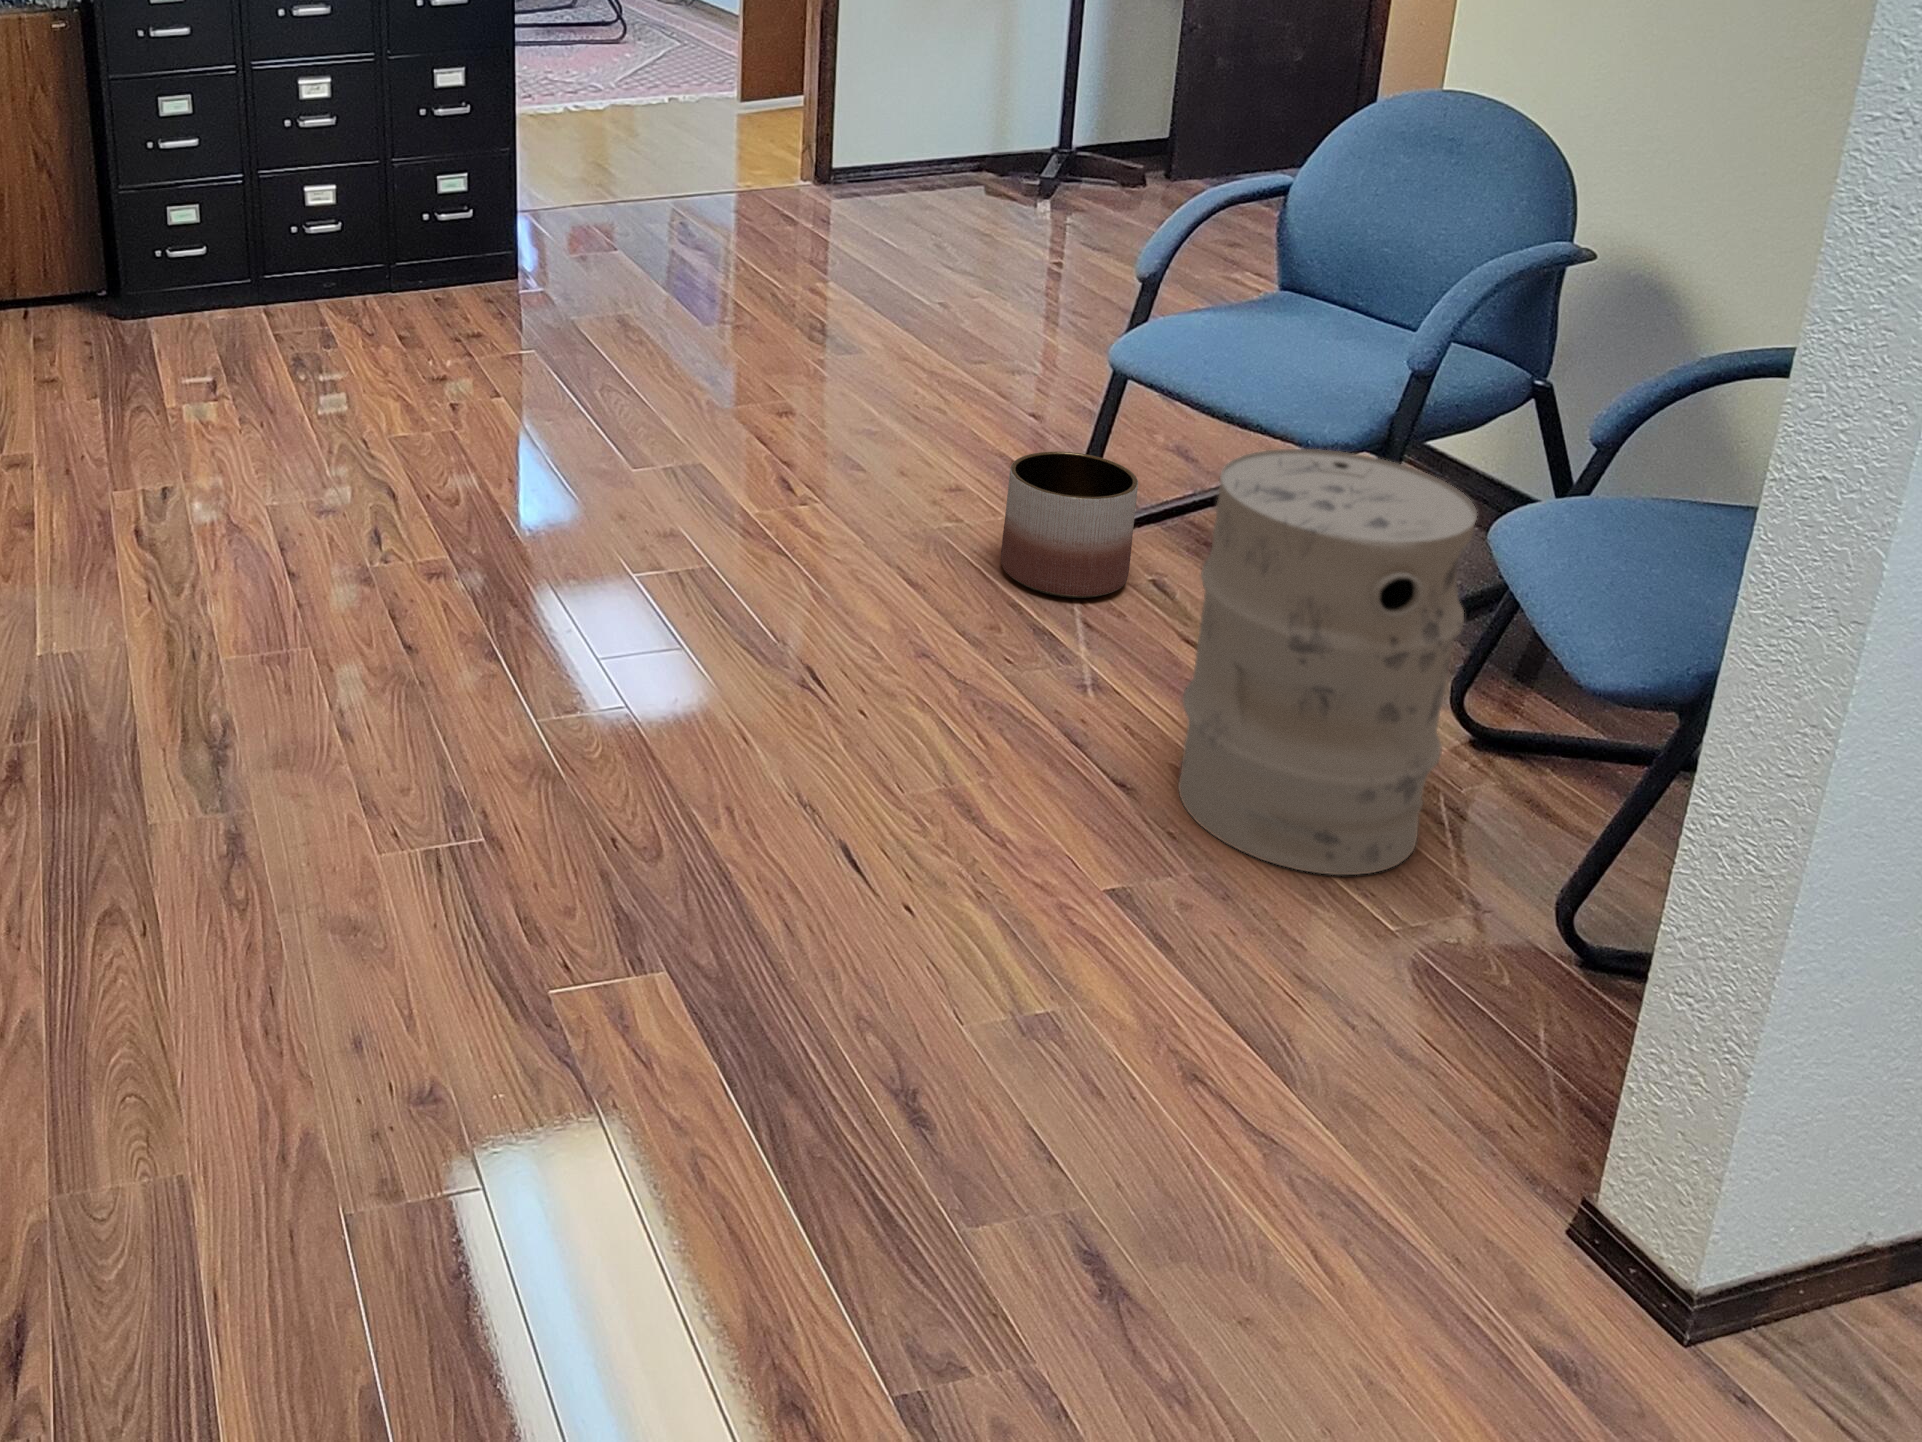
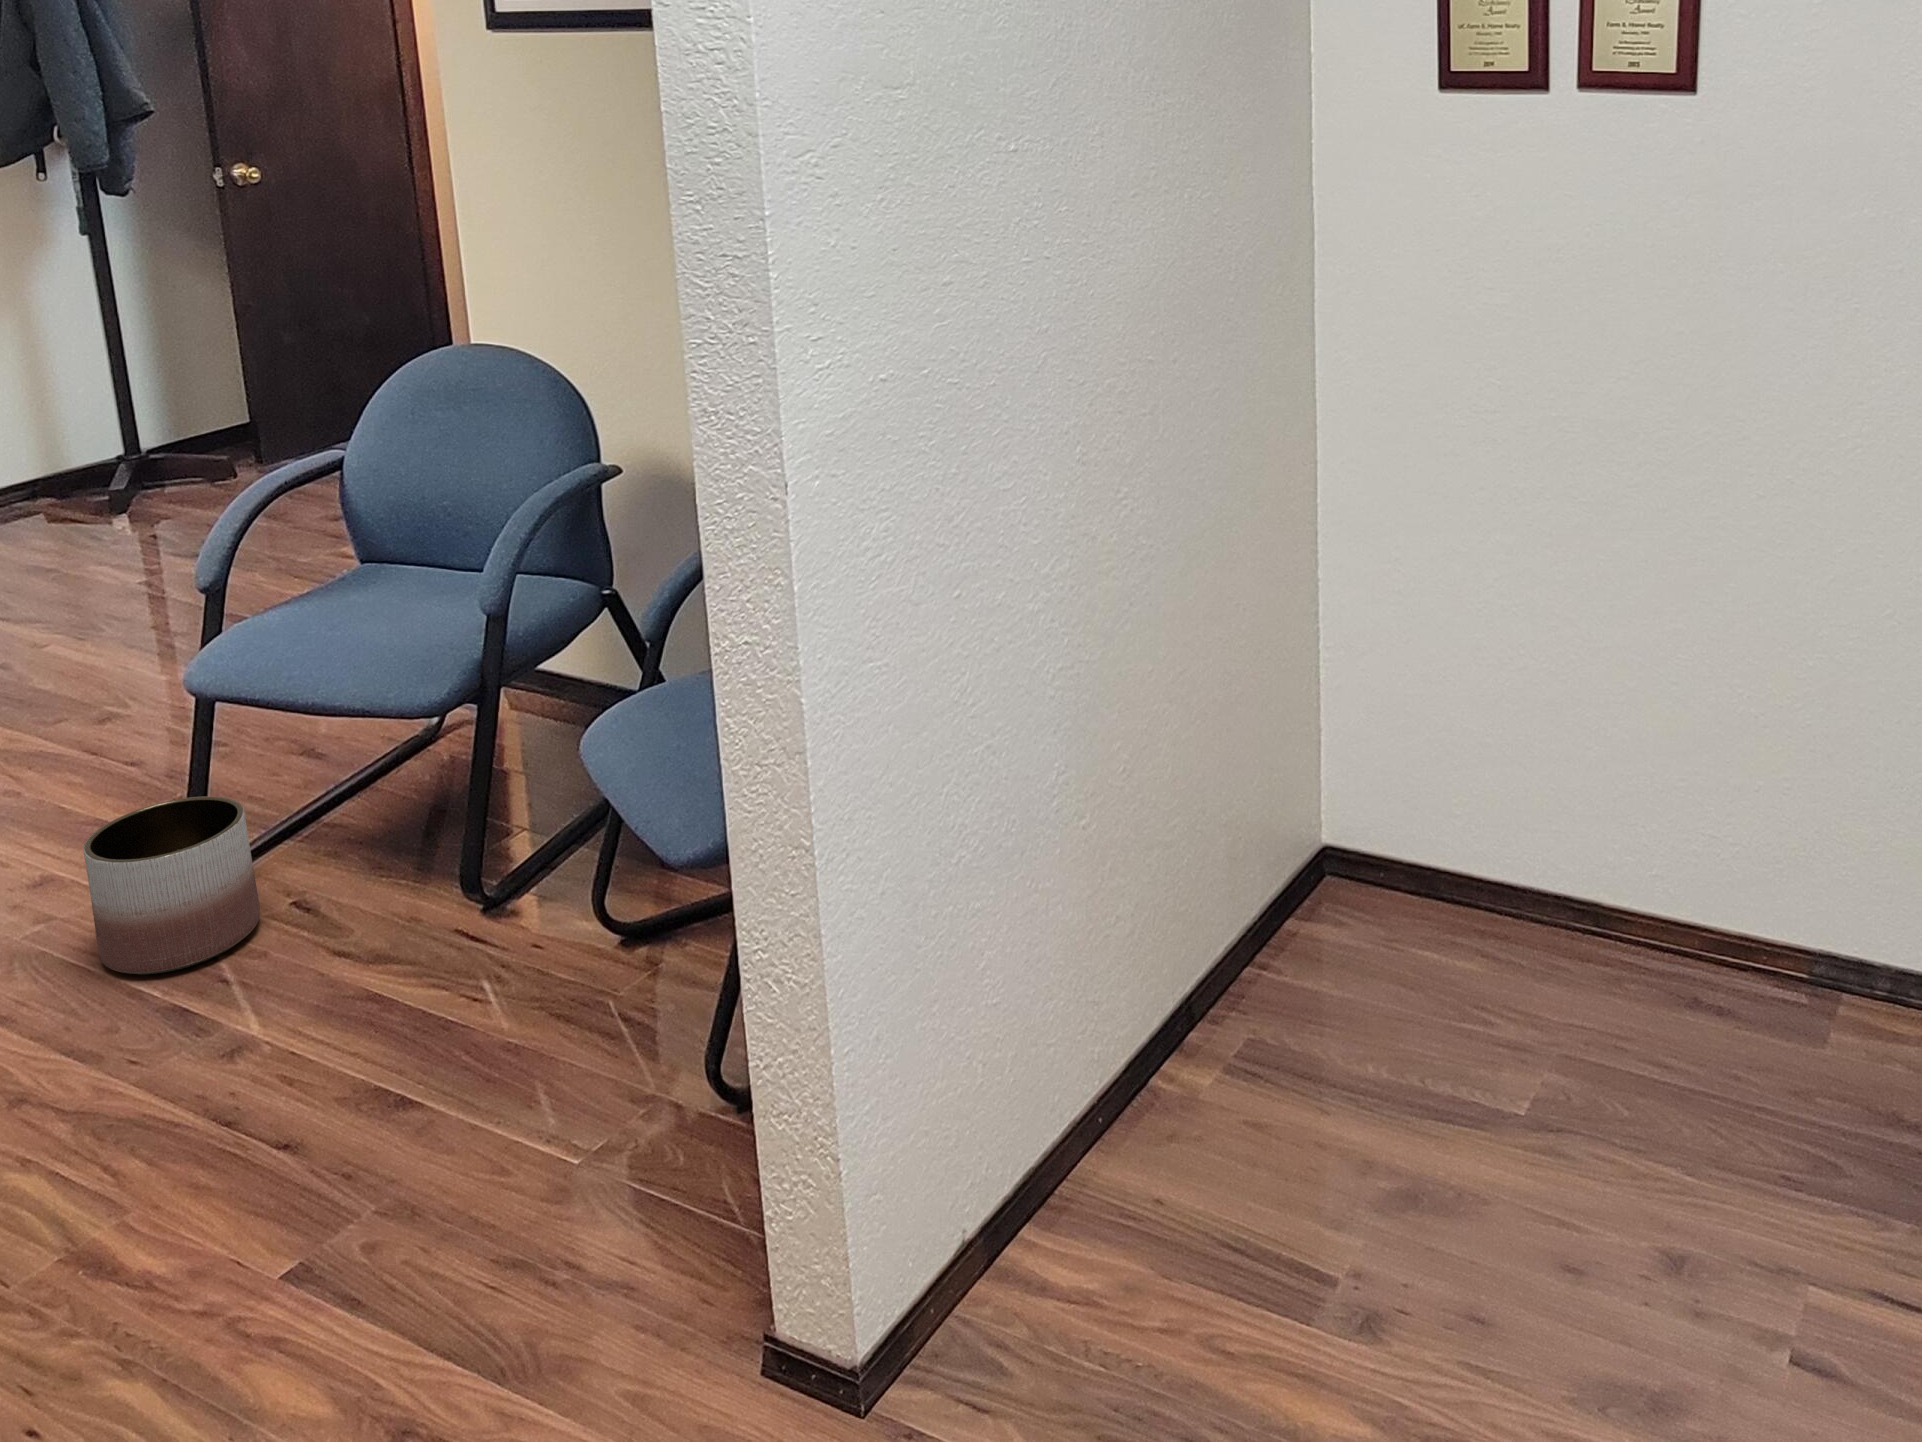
trash can: present [1178,449,1477,875] -> none [296,712,586,1164]

